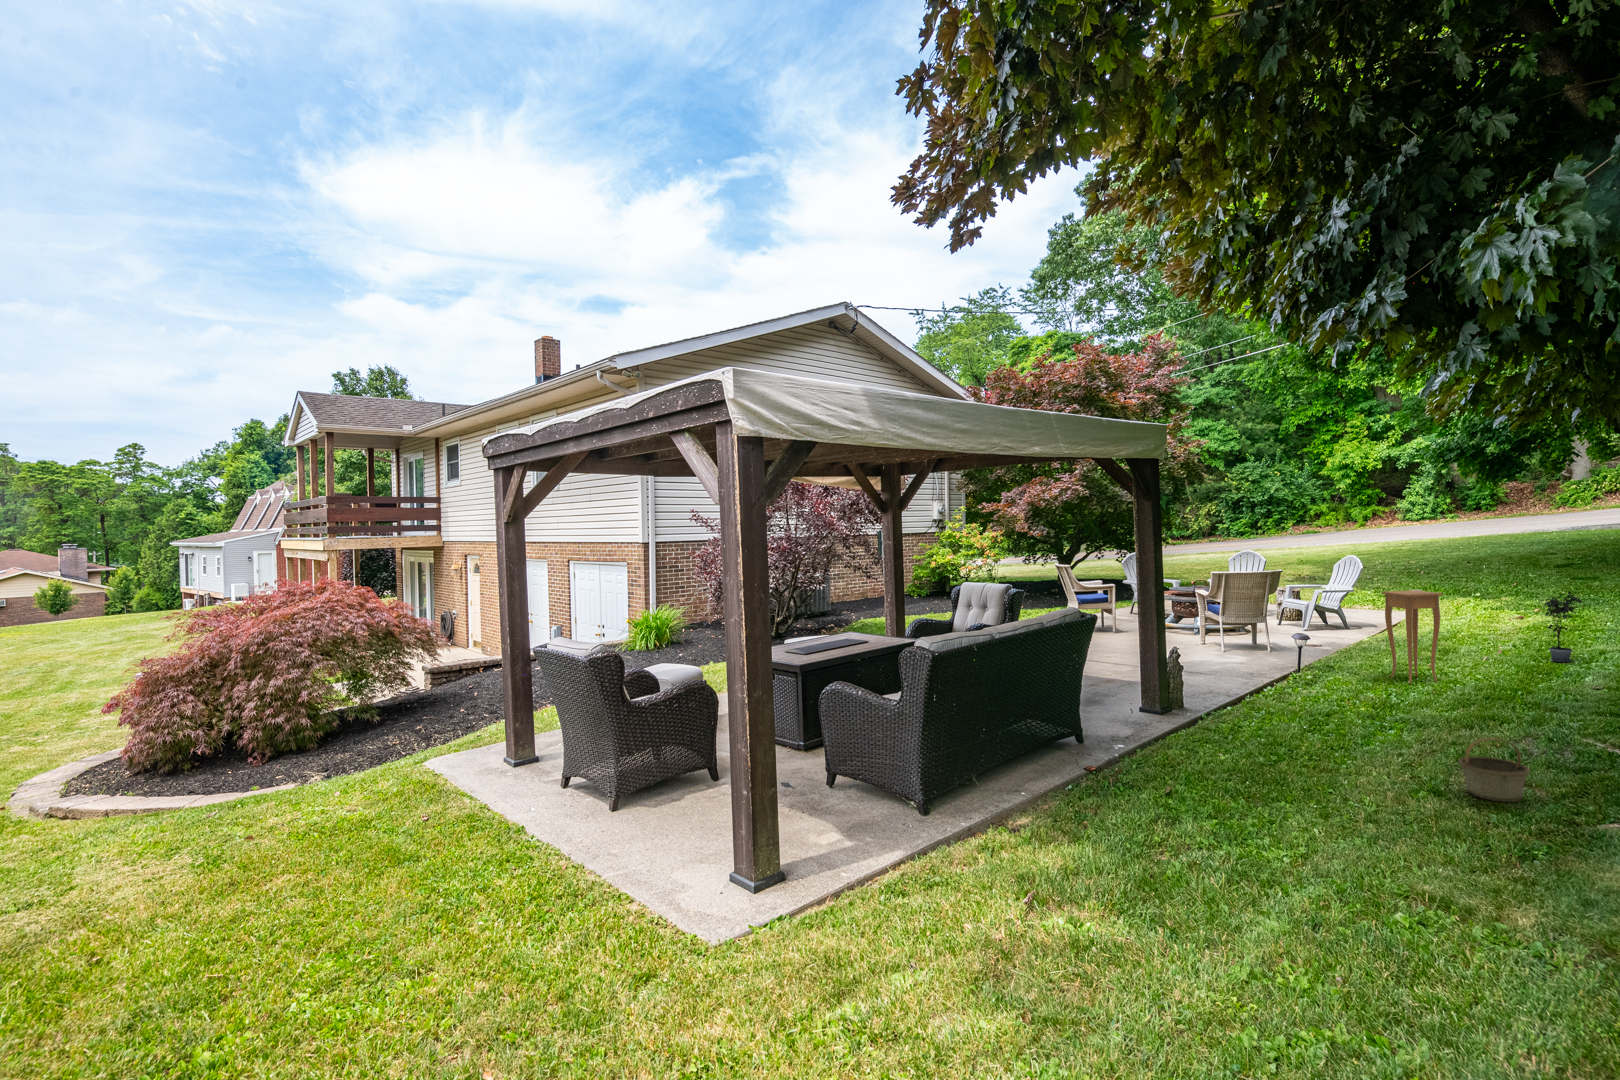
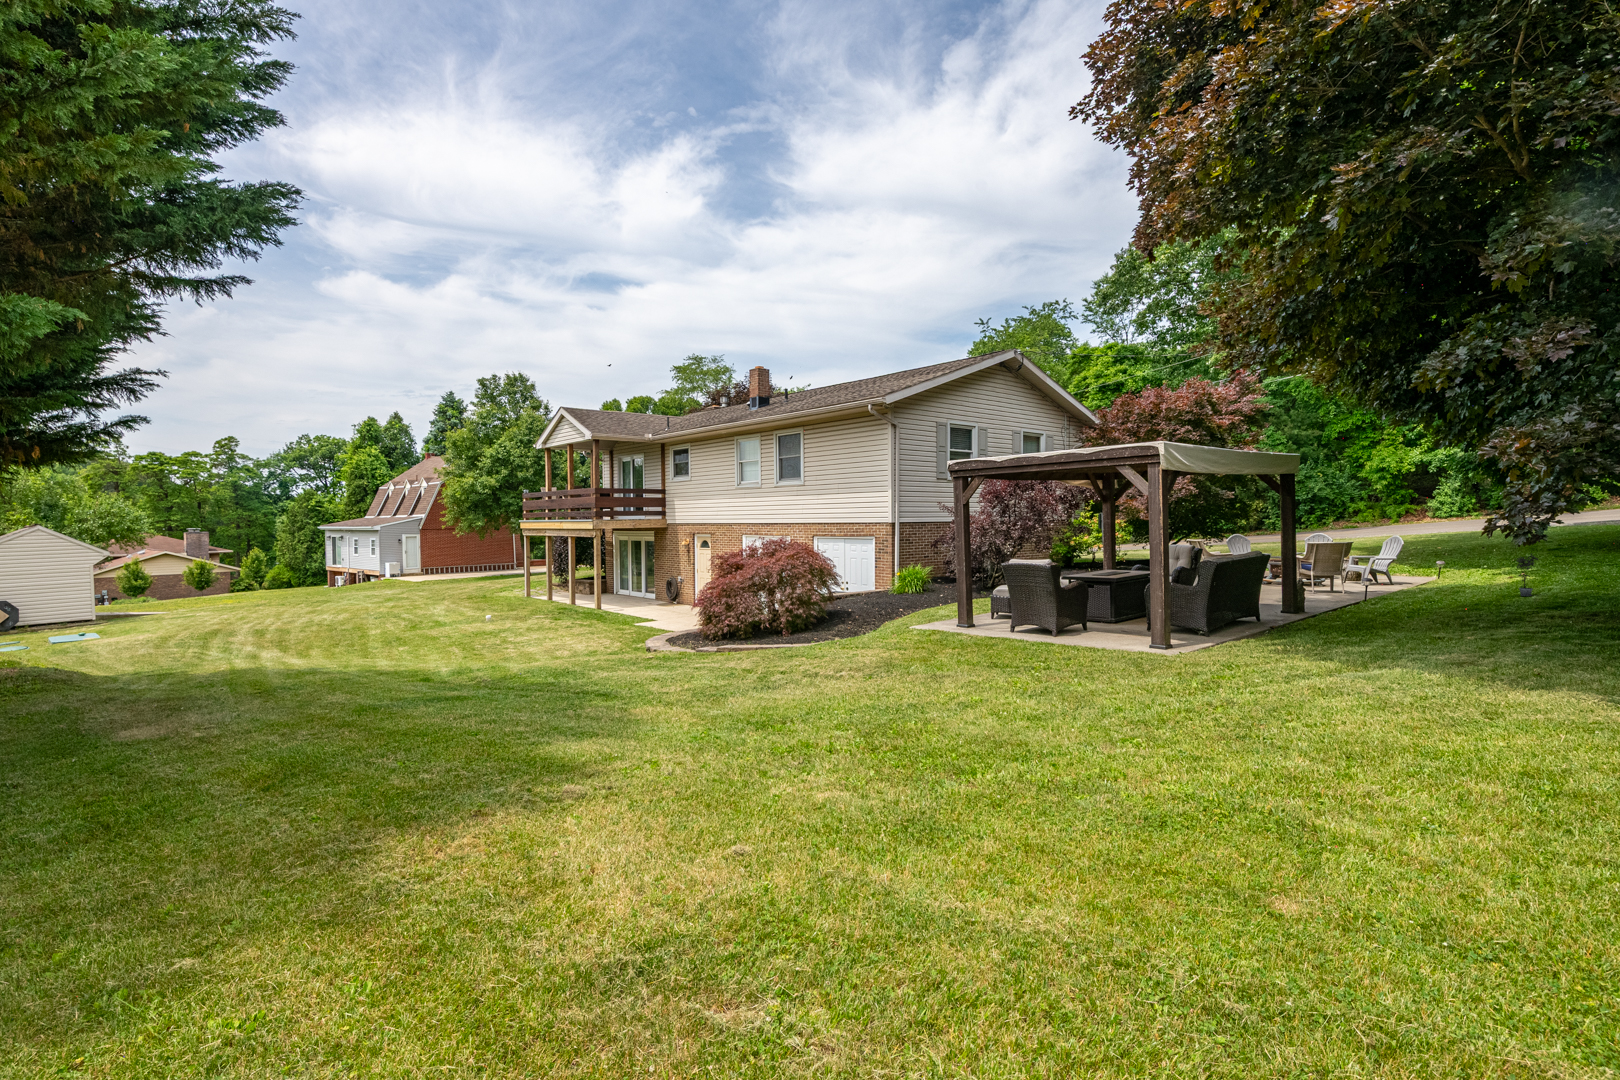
side table: present [1382,590,1443,684] -> none [1417,553,1454,608]
basket: present [1458,738,1530,802] -> none [1455,612,1489,641]

